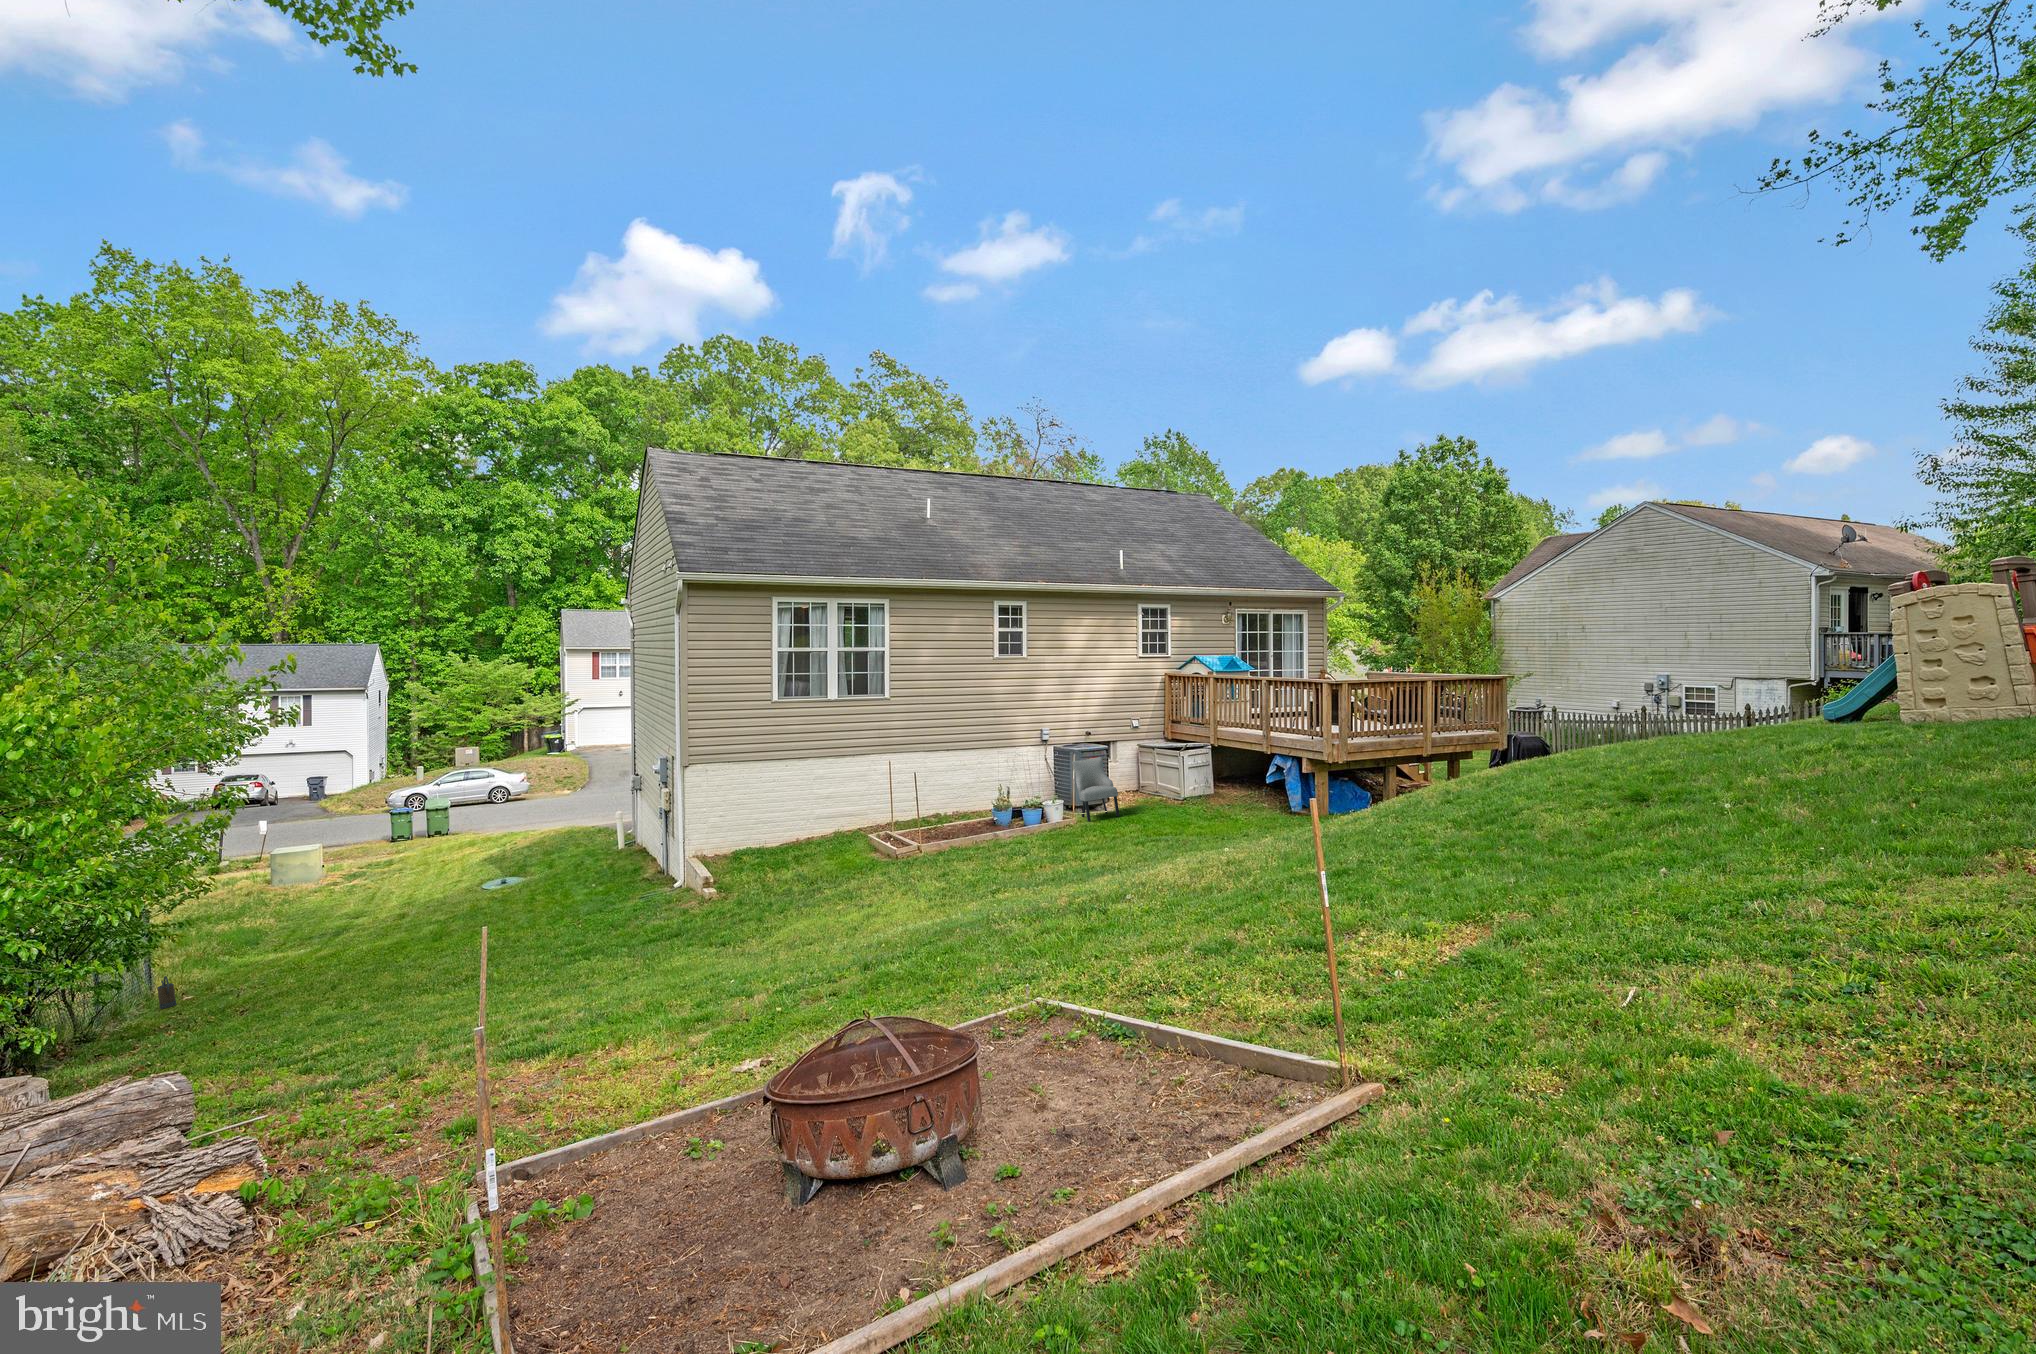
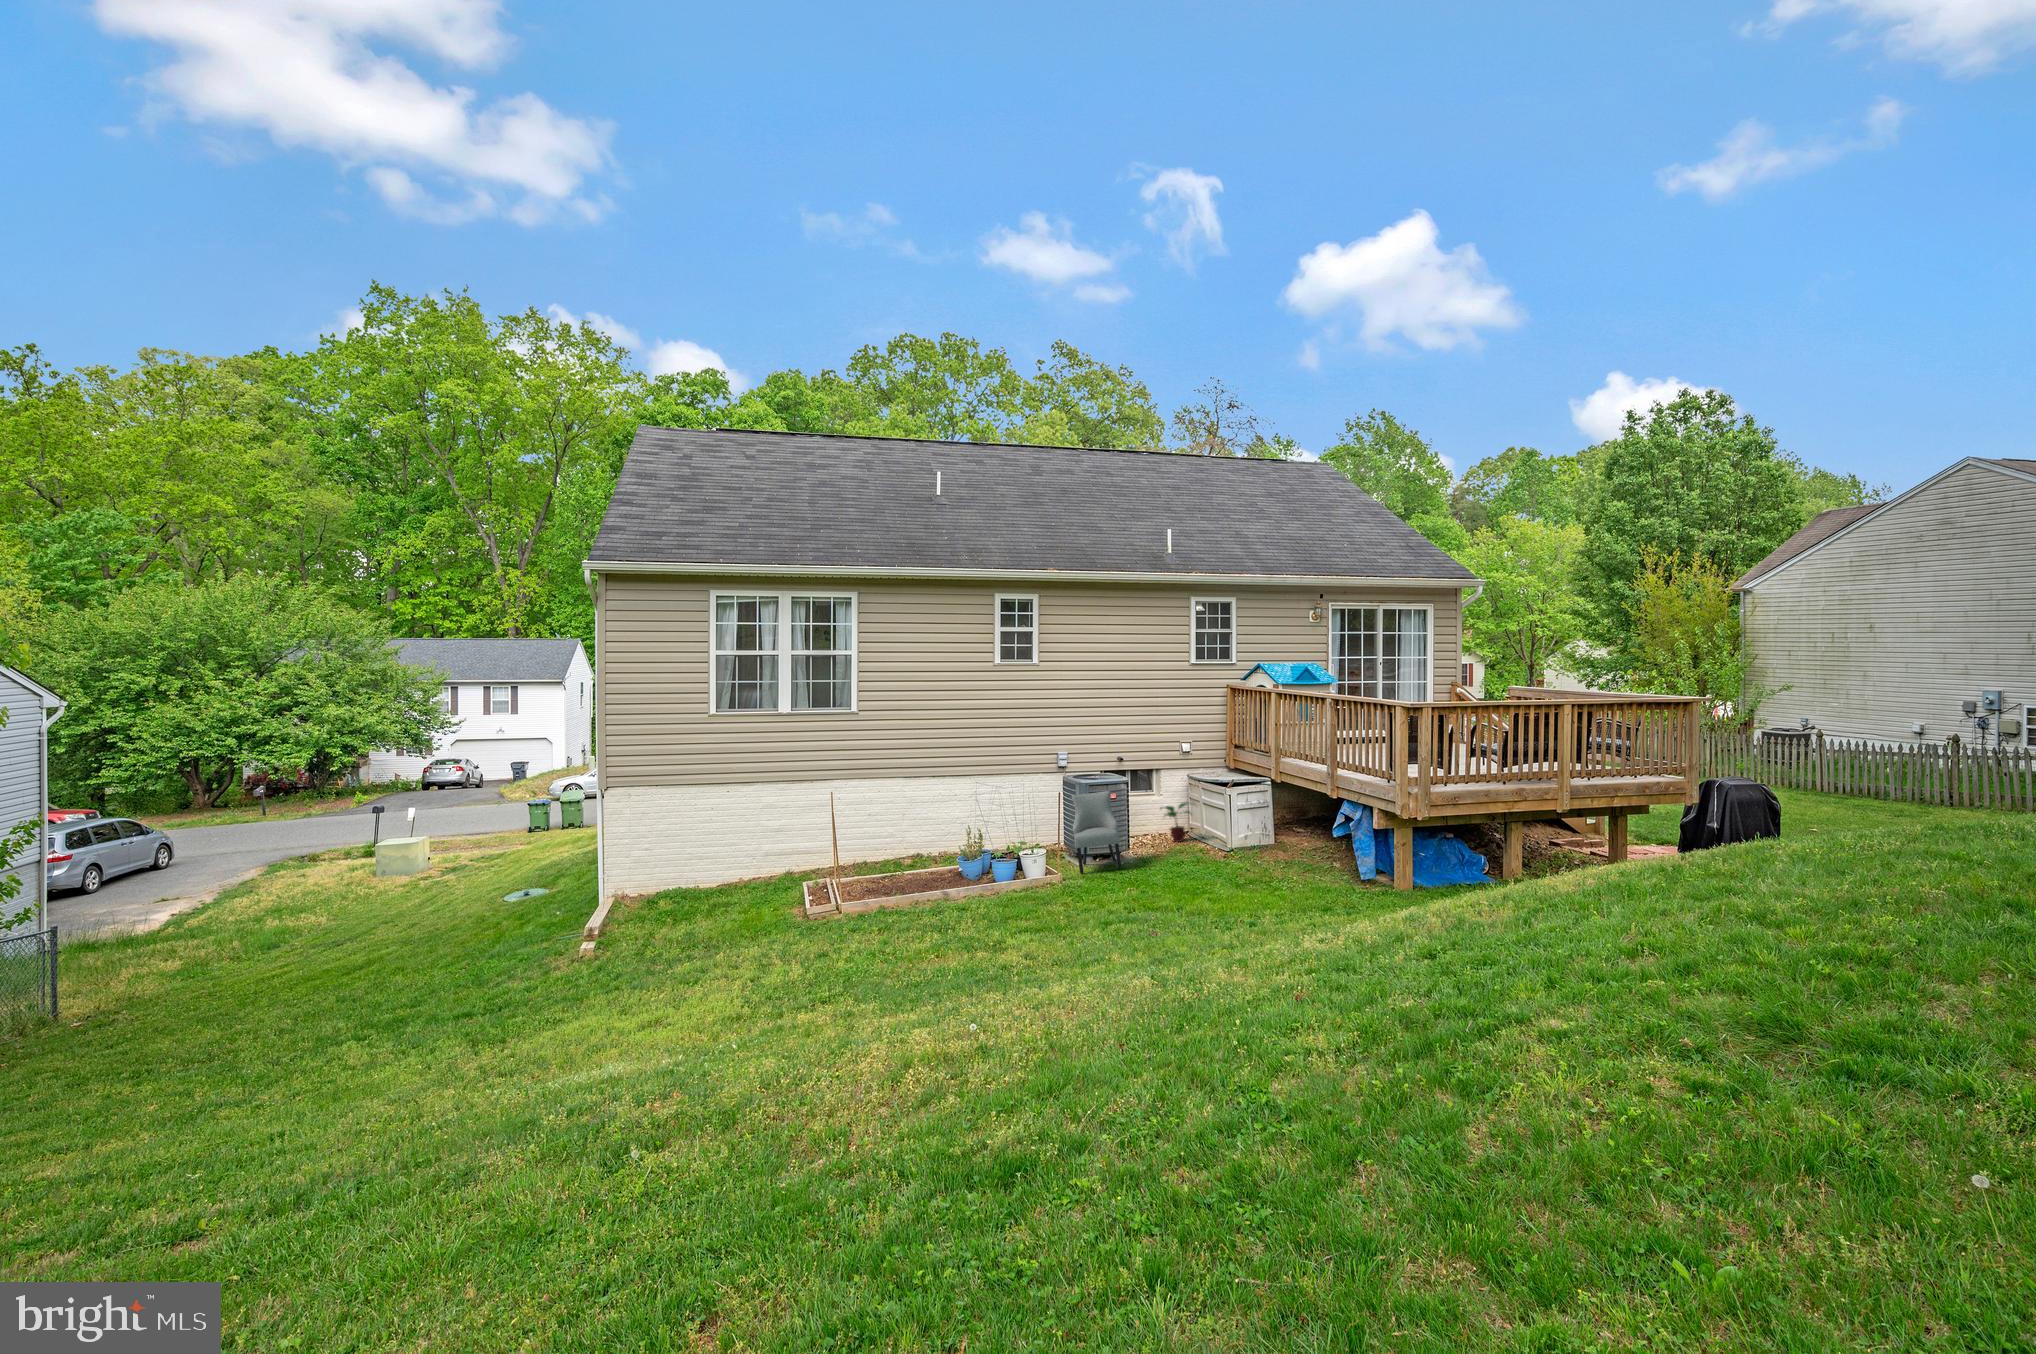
potted plant: none [1126,767,1157,799] -> present [1161,803,1190,842]
watering can: present [157,976,176,1009] -> none [65,983,85,1016]

